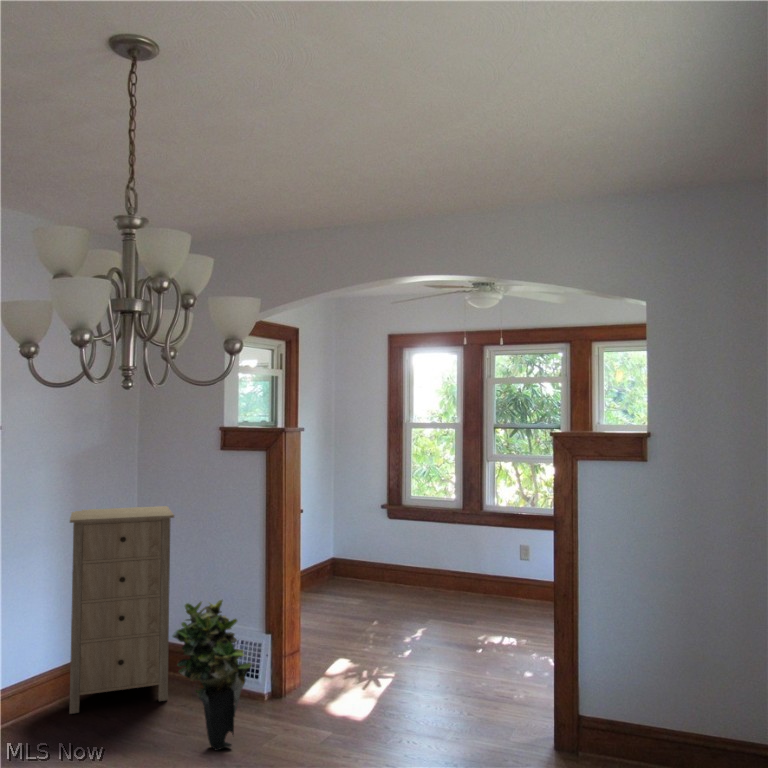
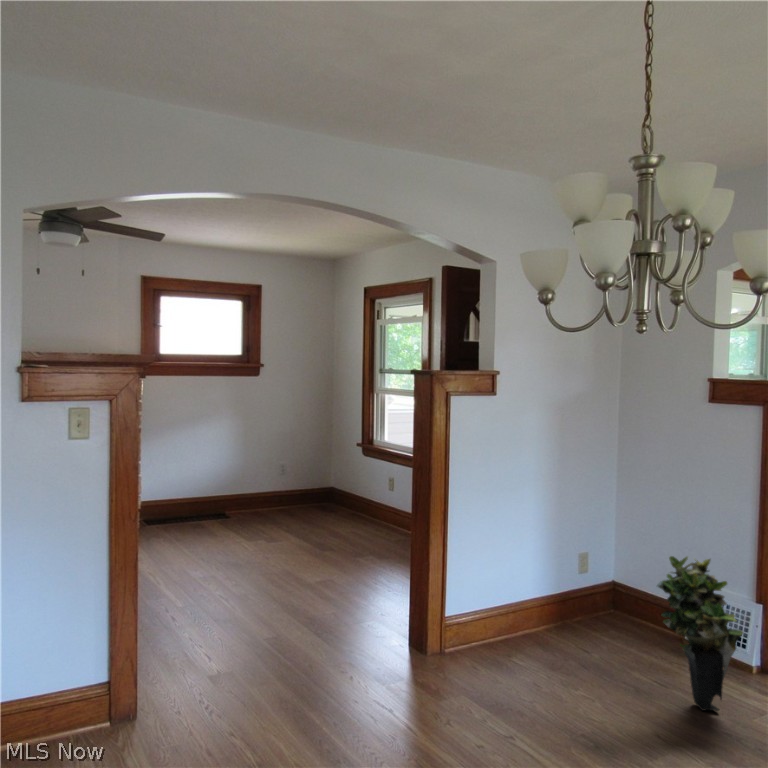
storage cabinet: present [69,506,174,714] -> none [555,452,658,647]

